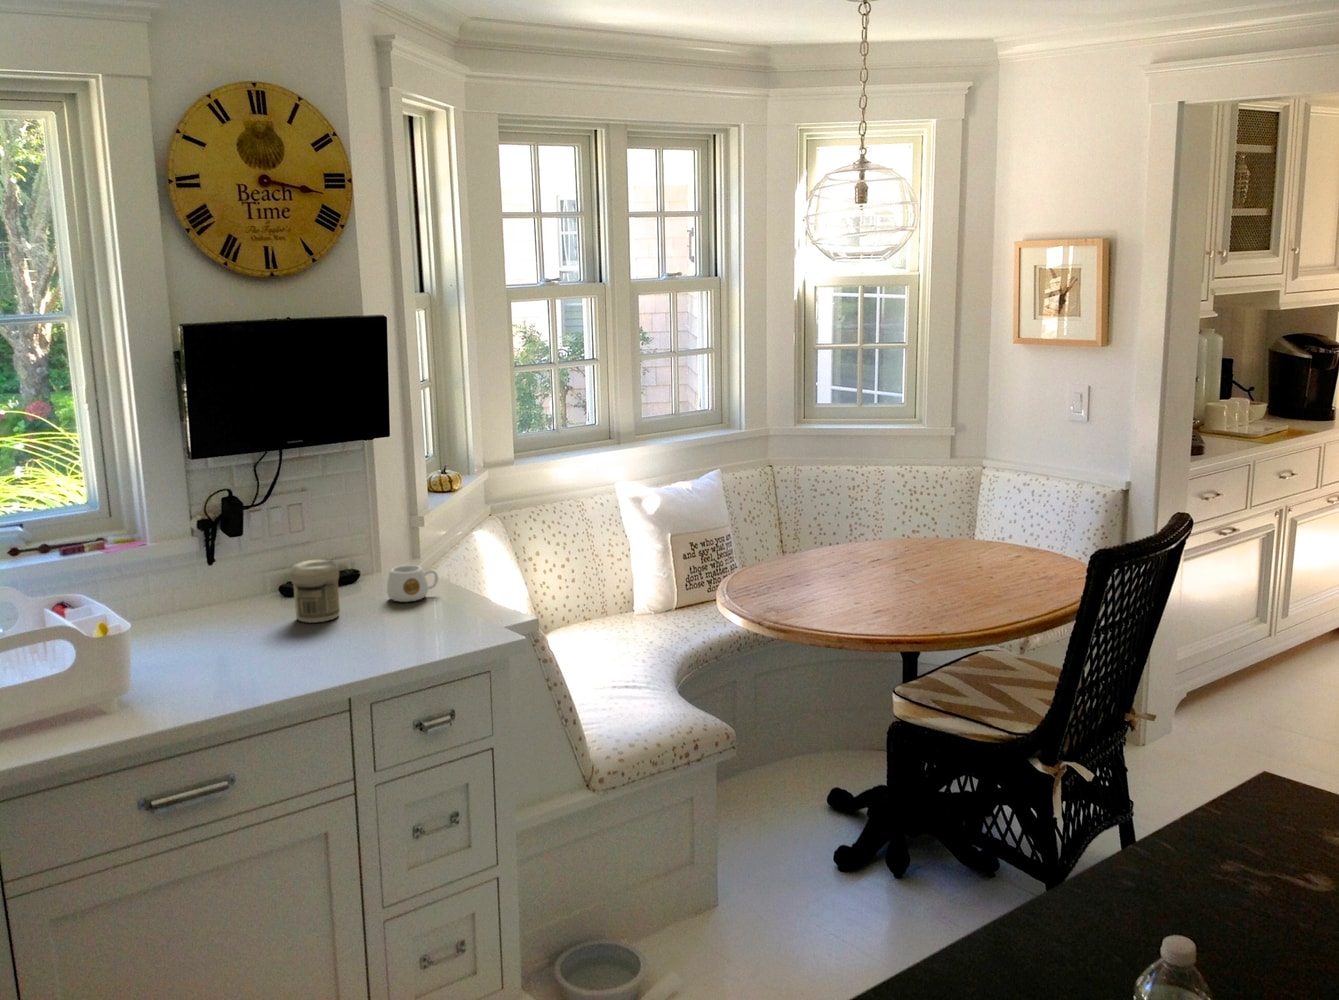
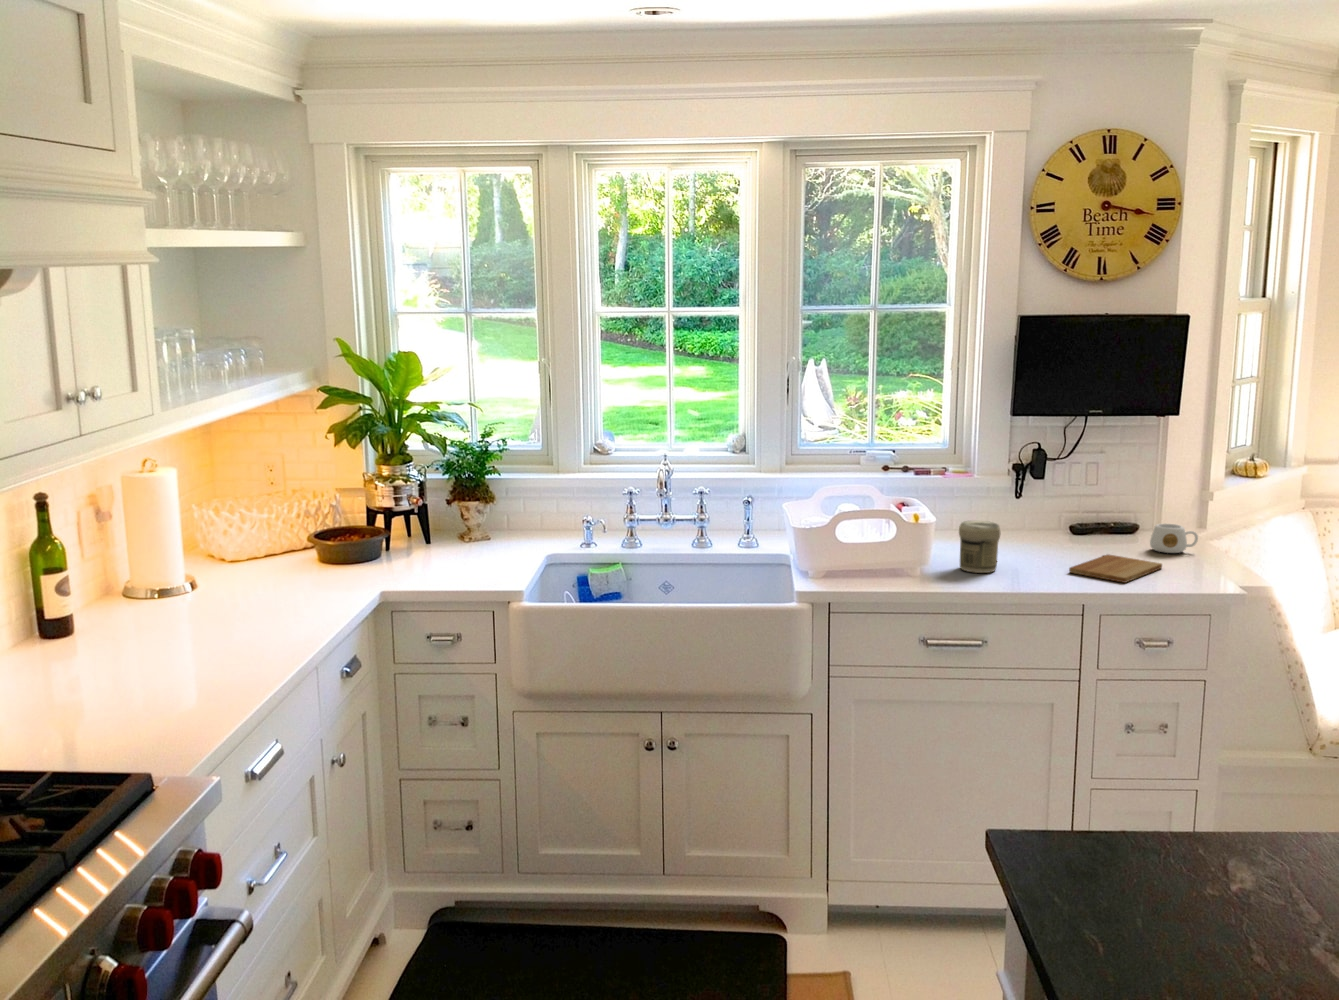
jar: present [290,559,340,623] -> present [959,521,1001,573]
cutting board: none [318,620,418,659] -> present [1069,555,1162,583]

